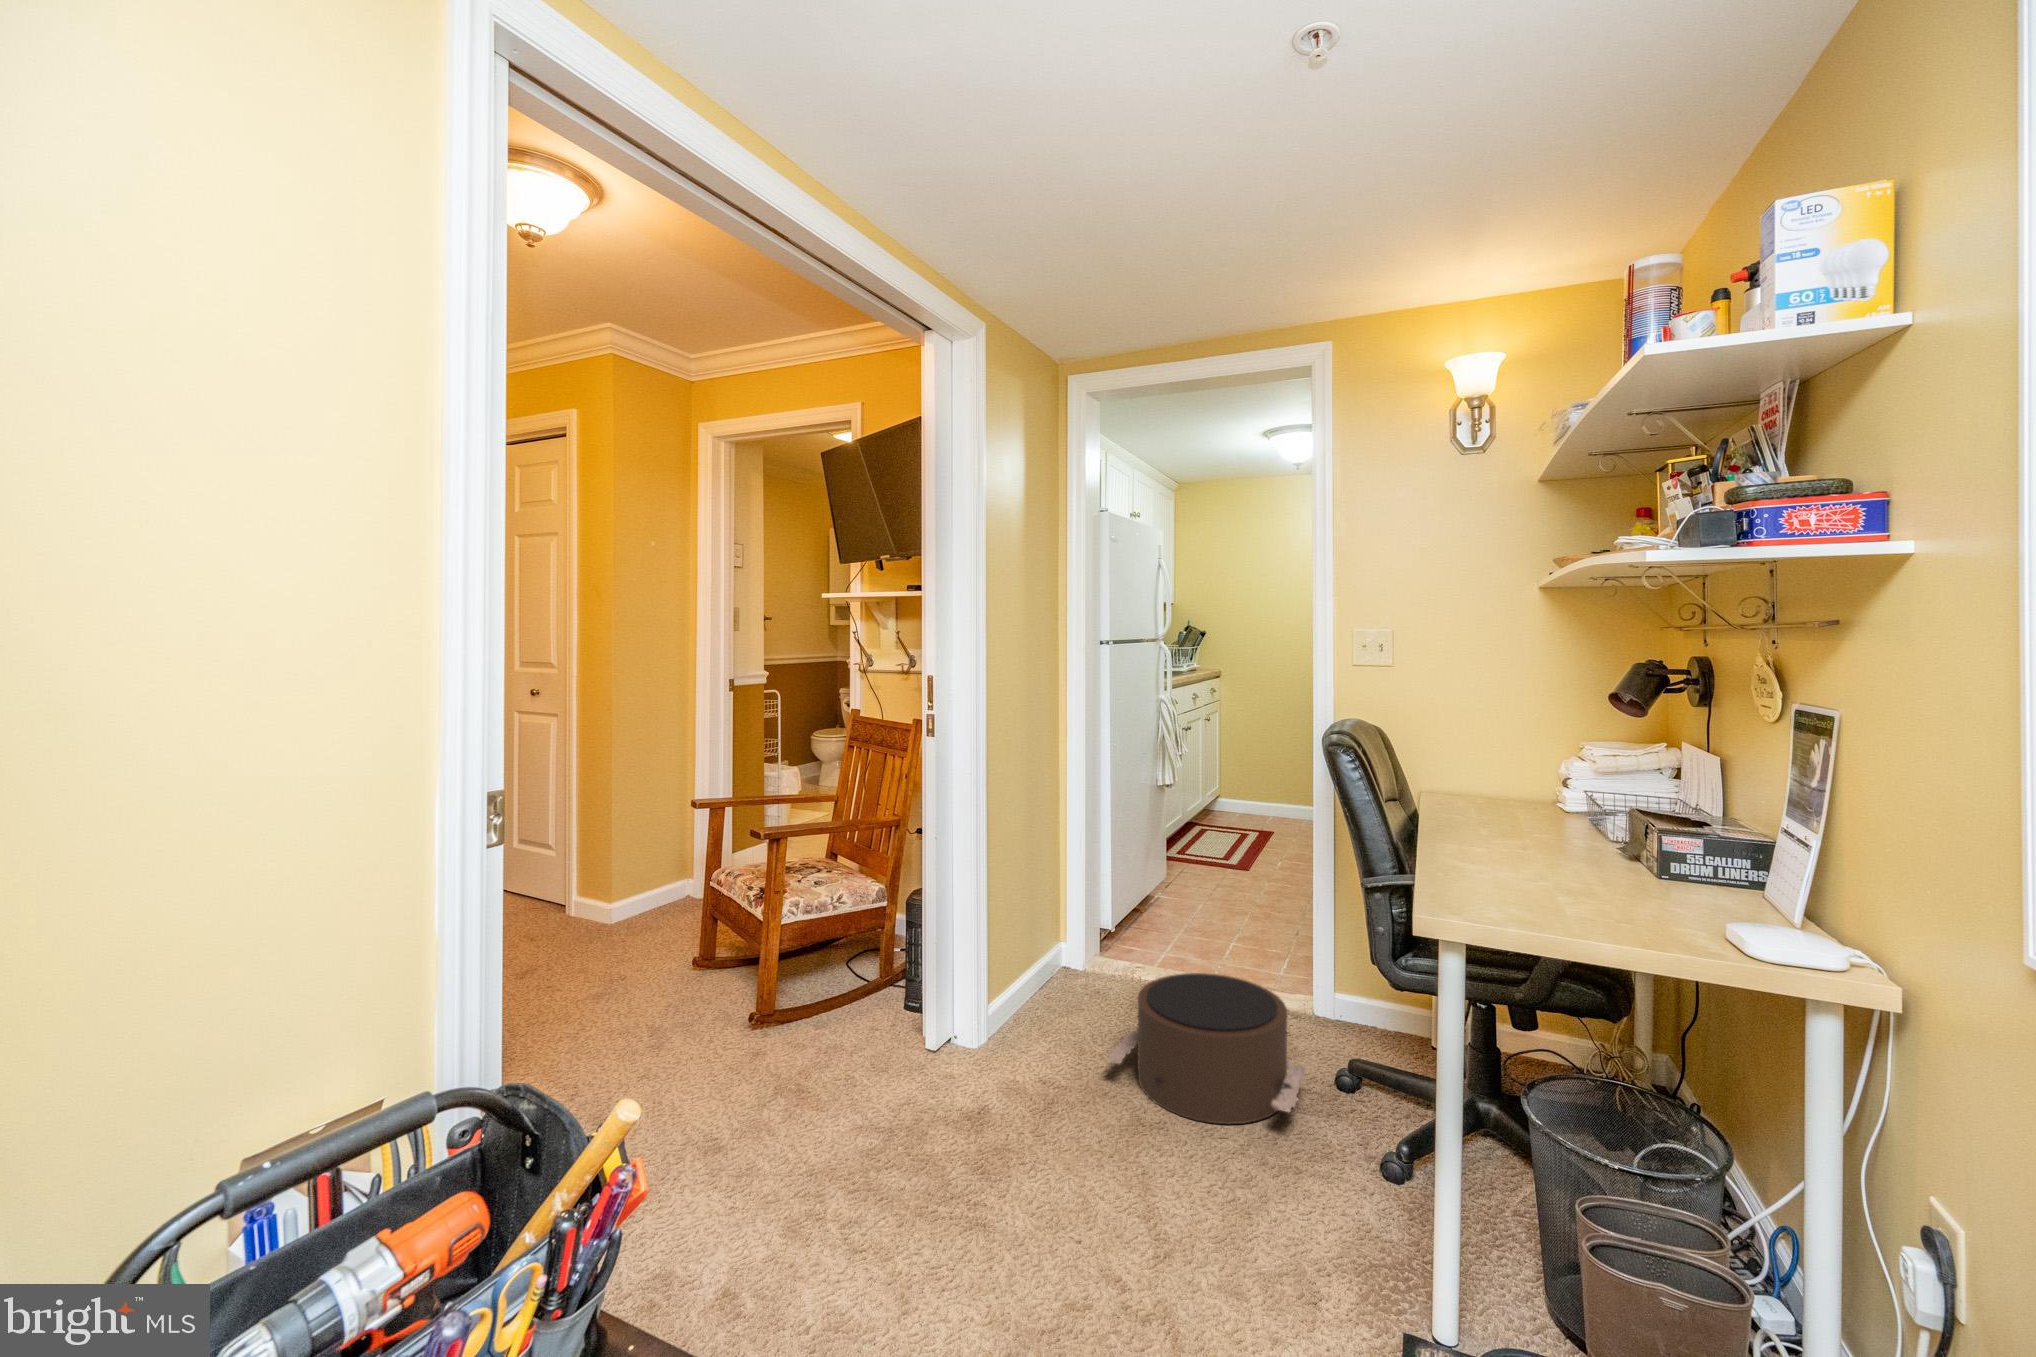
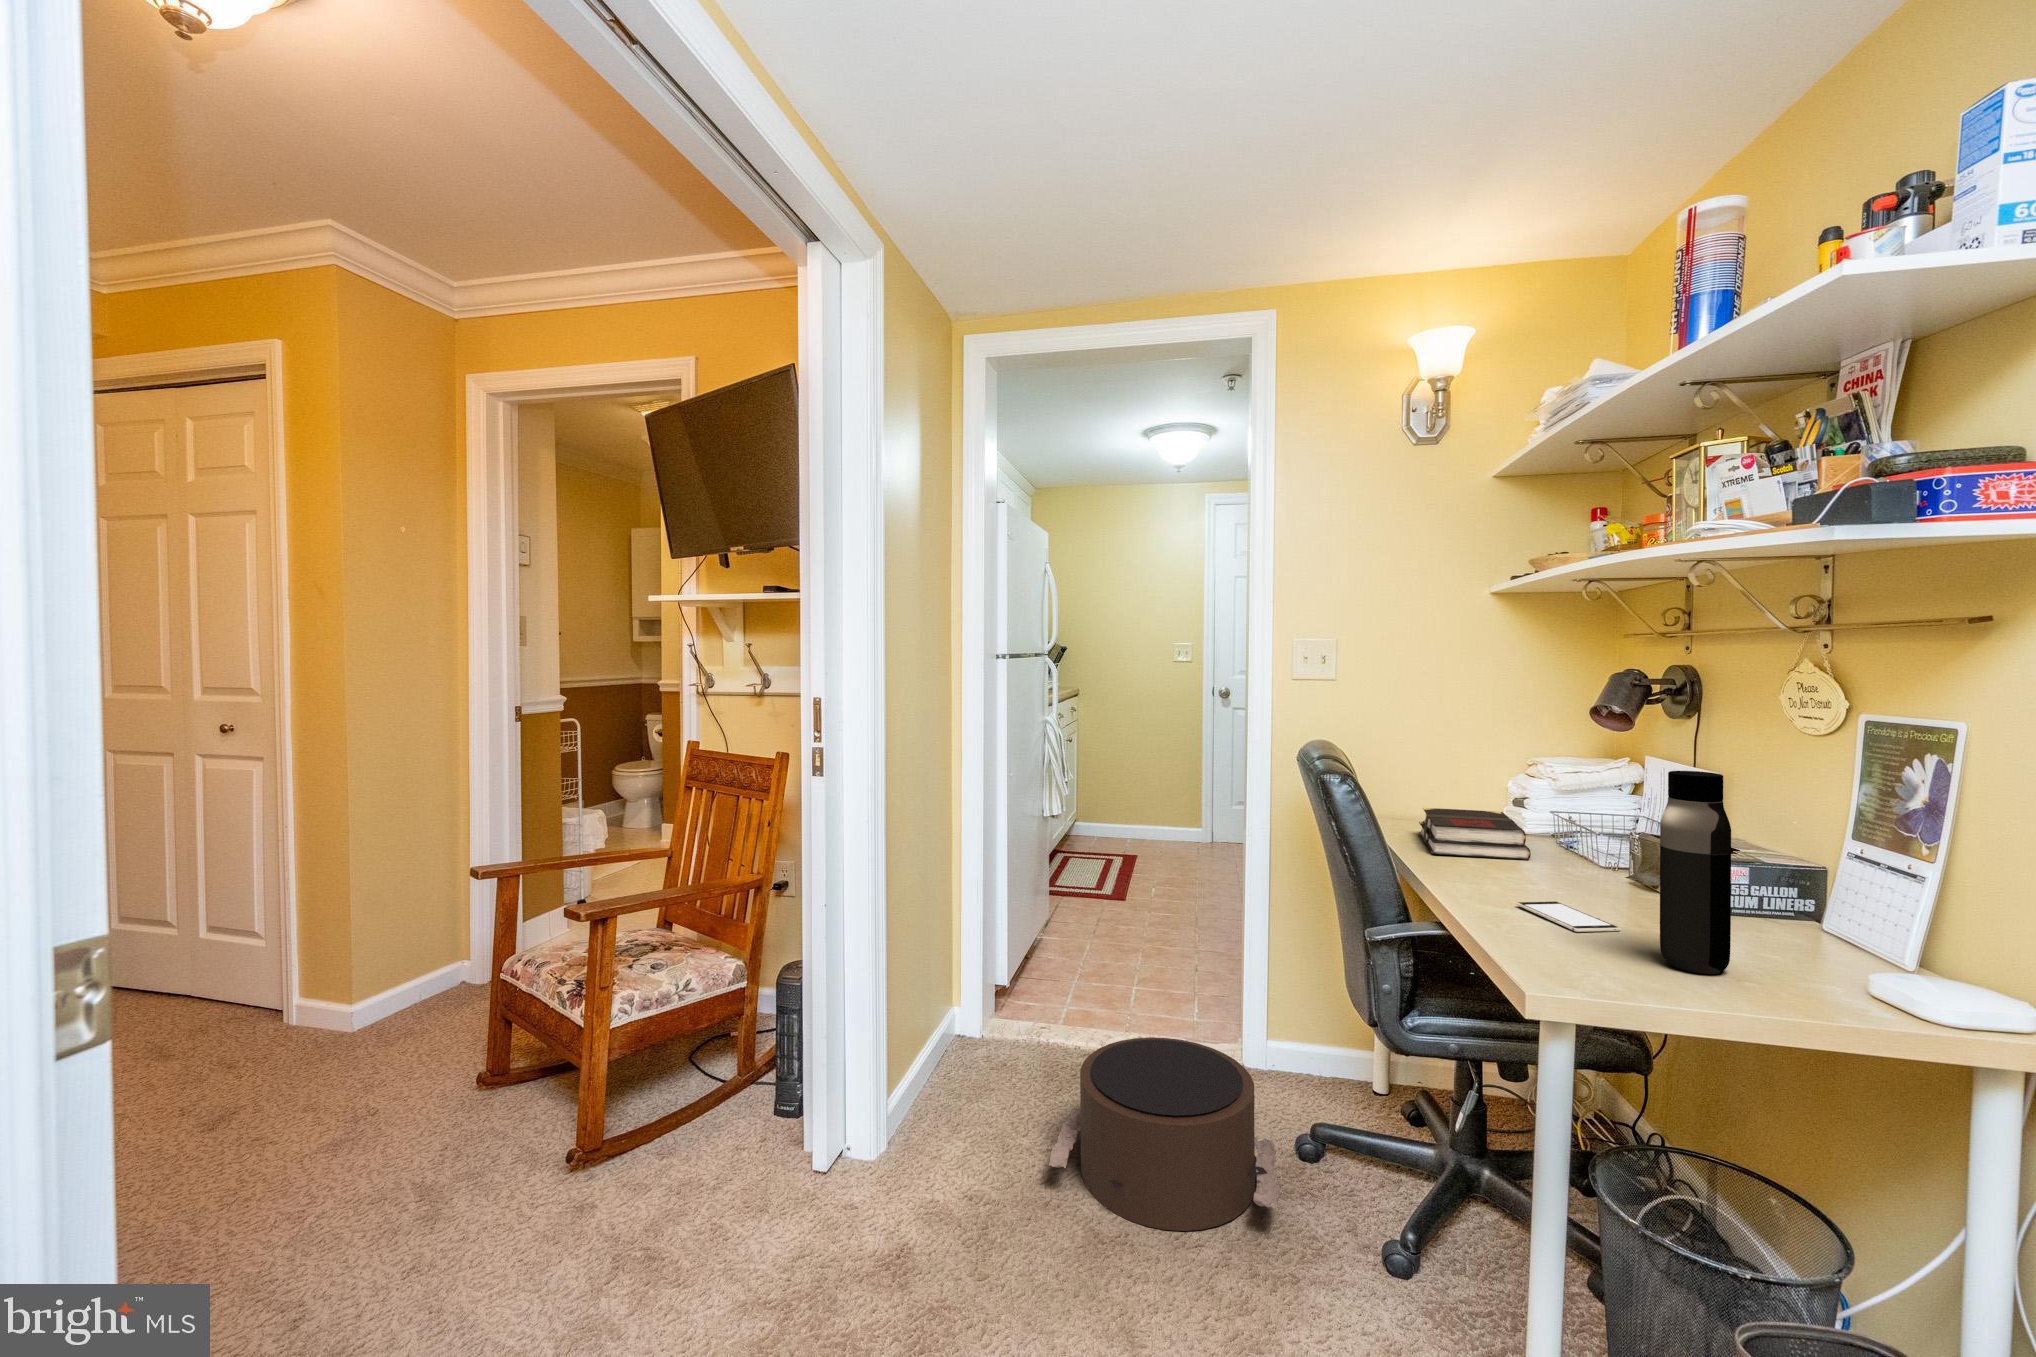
water bottle: none [1566,747,1624,917] -> present [1660,771,1731,974]
book: none [1458,786,1551,834] -> present [1419,808,1531,860]
smartphone: none [1488,862,1562,886] -> present [1516,901,1621,932]

